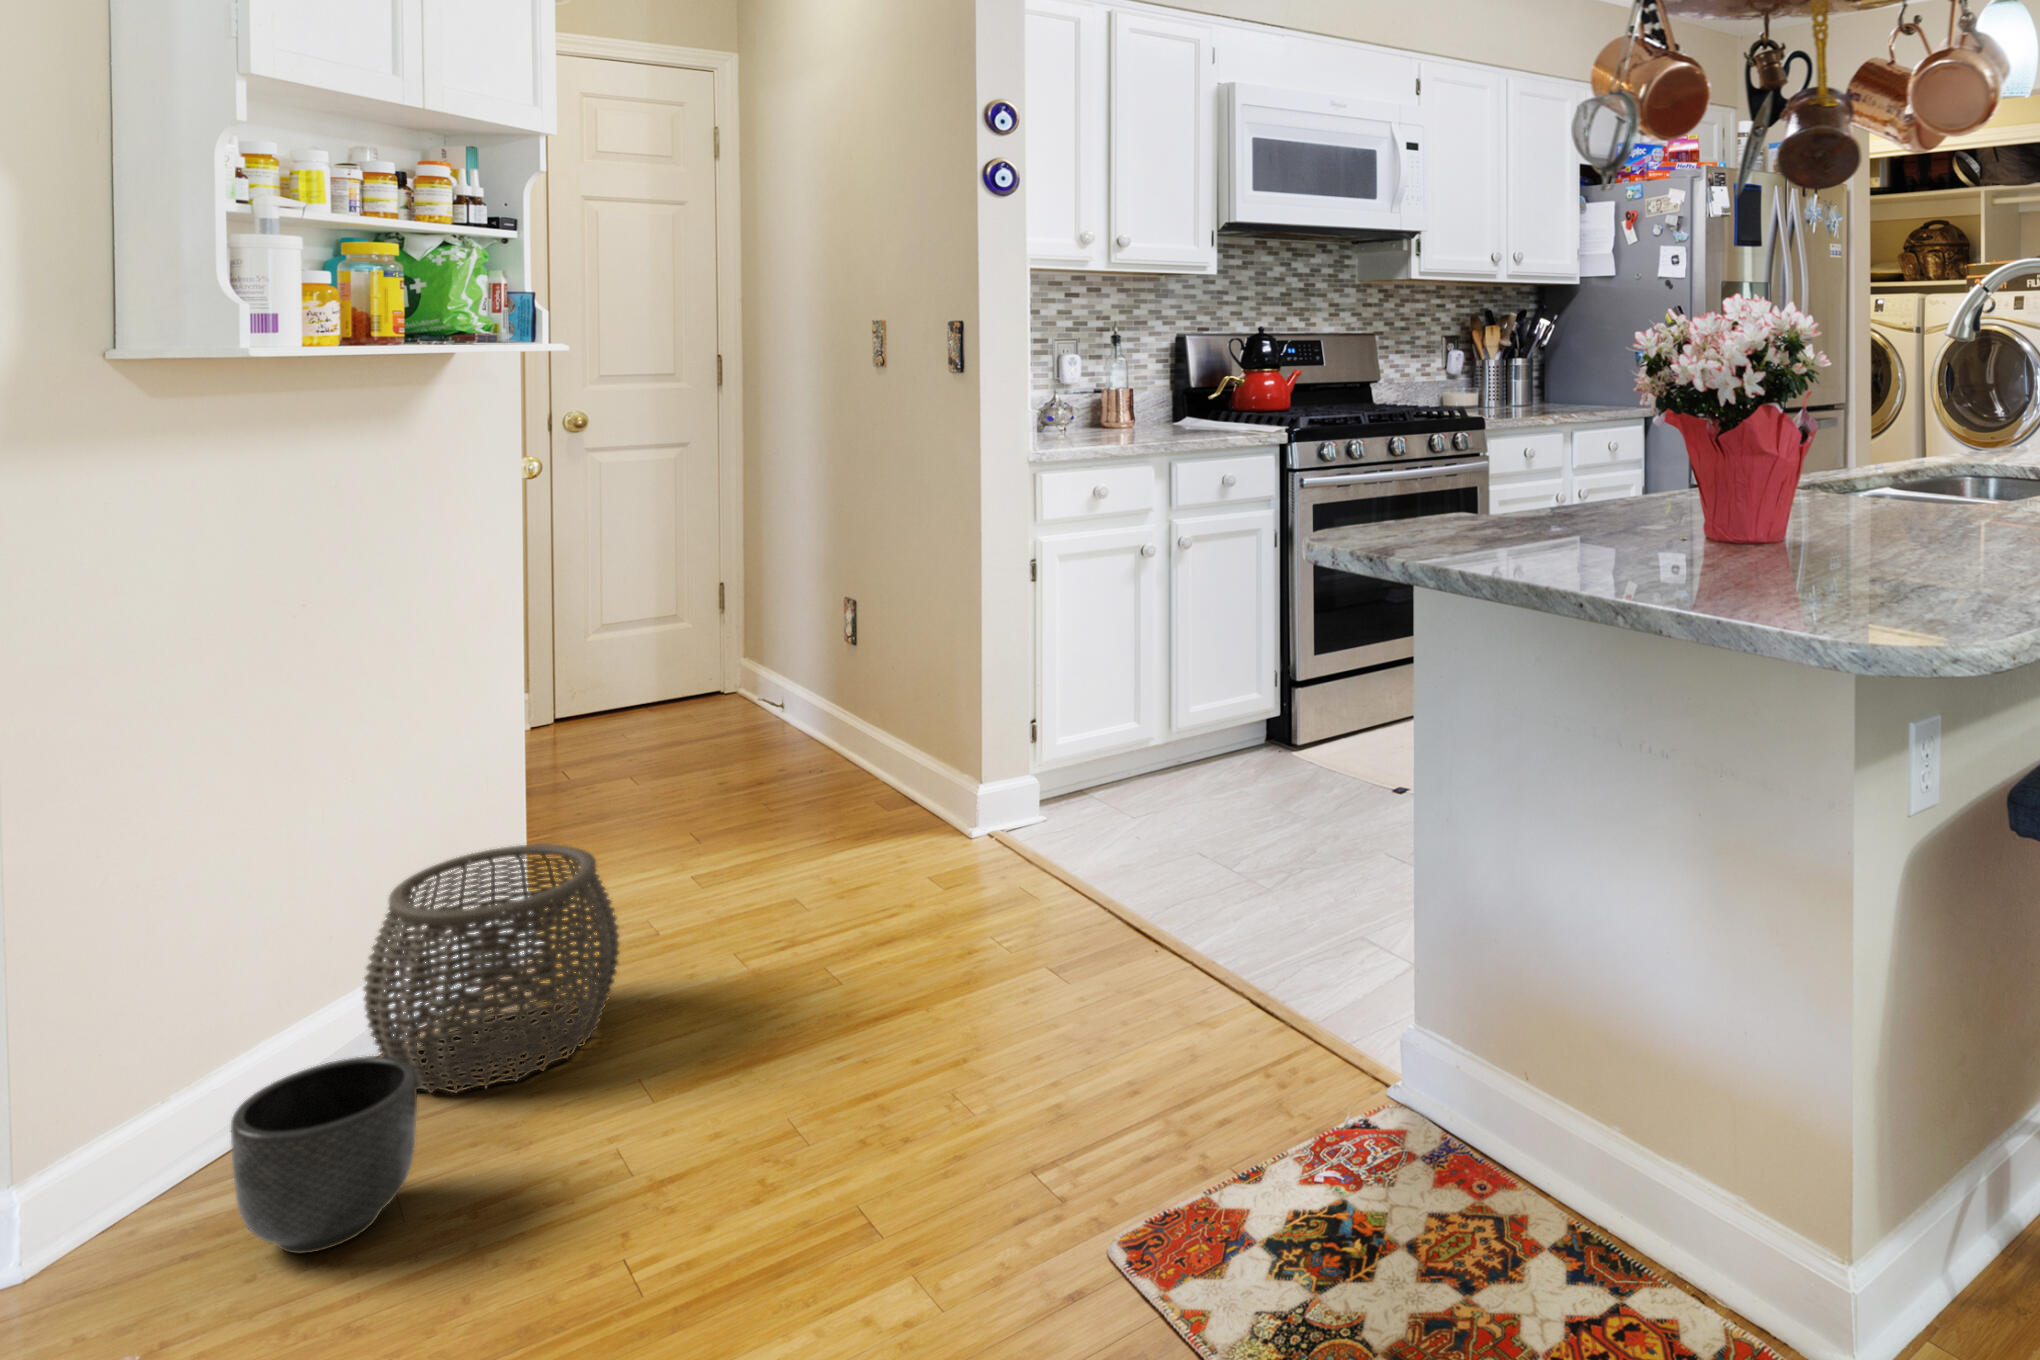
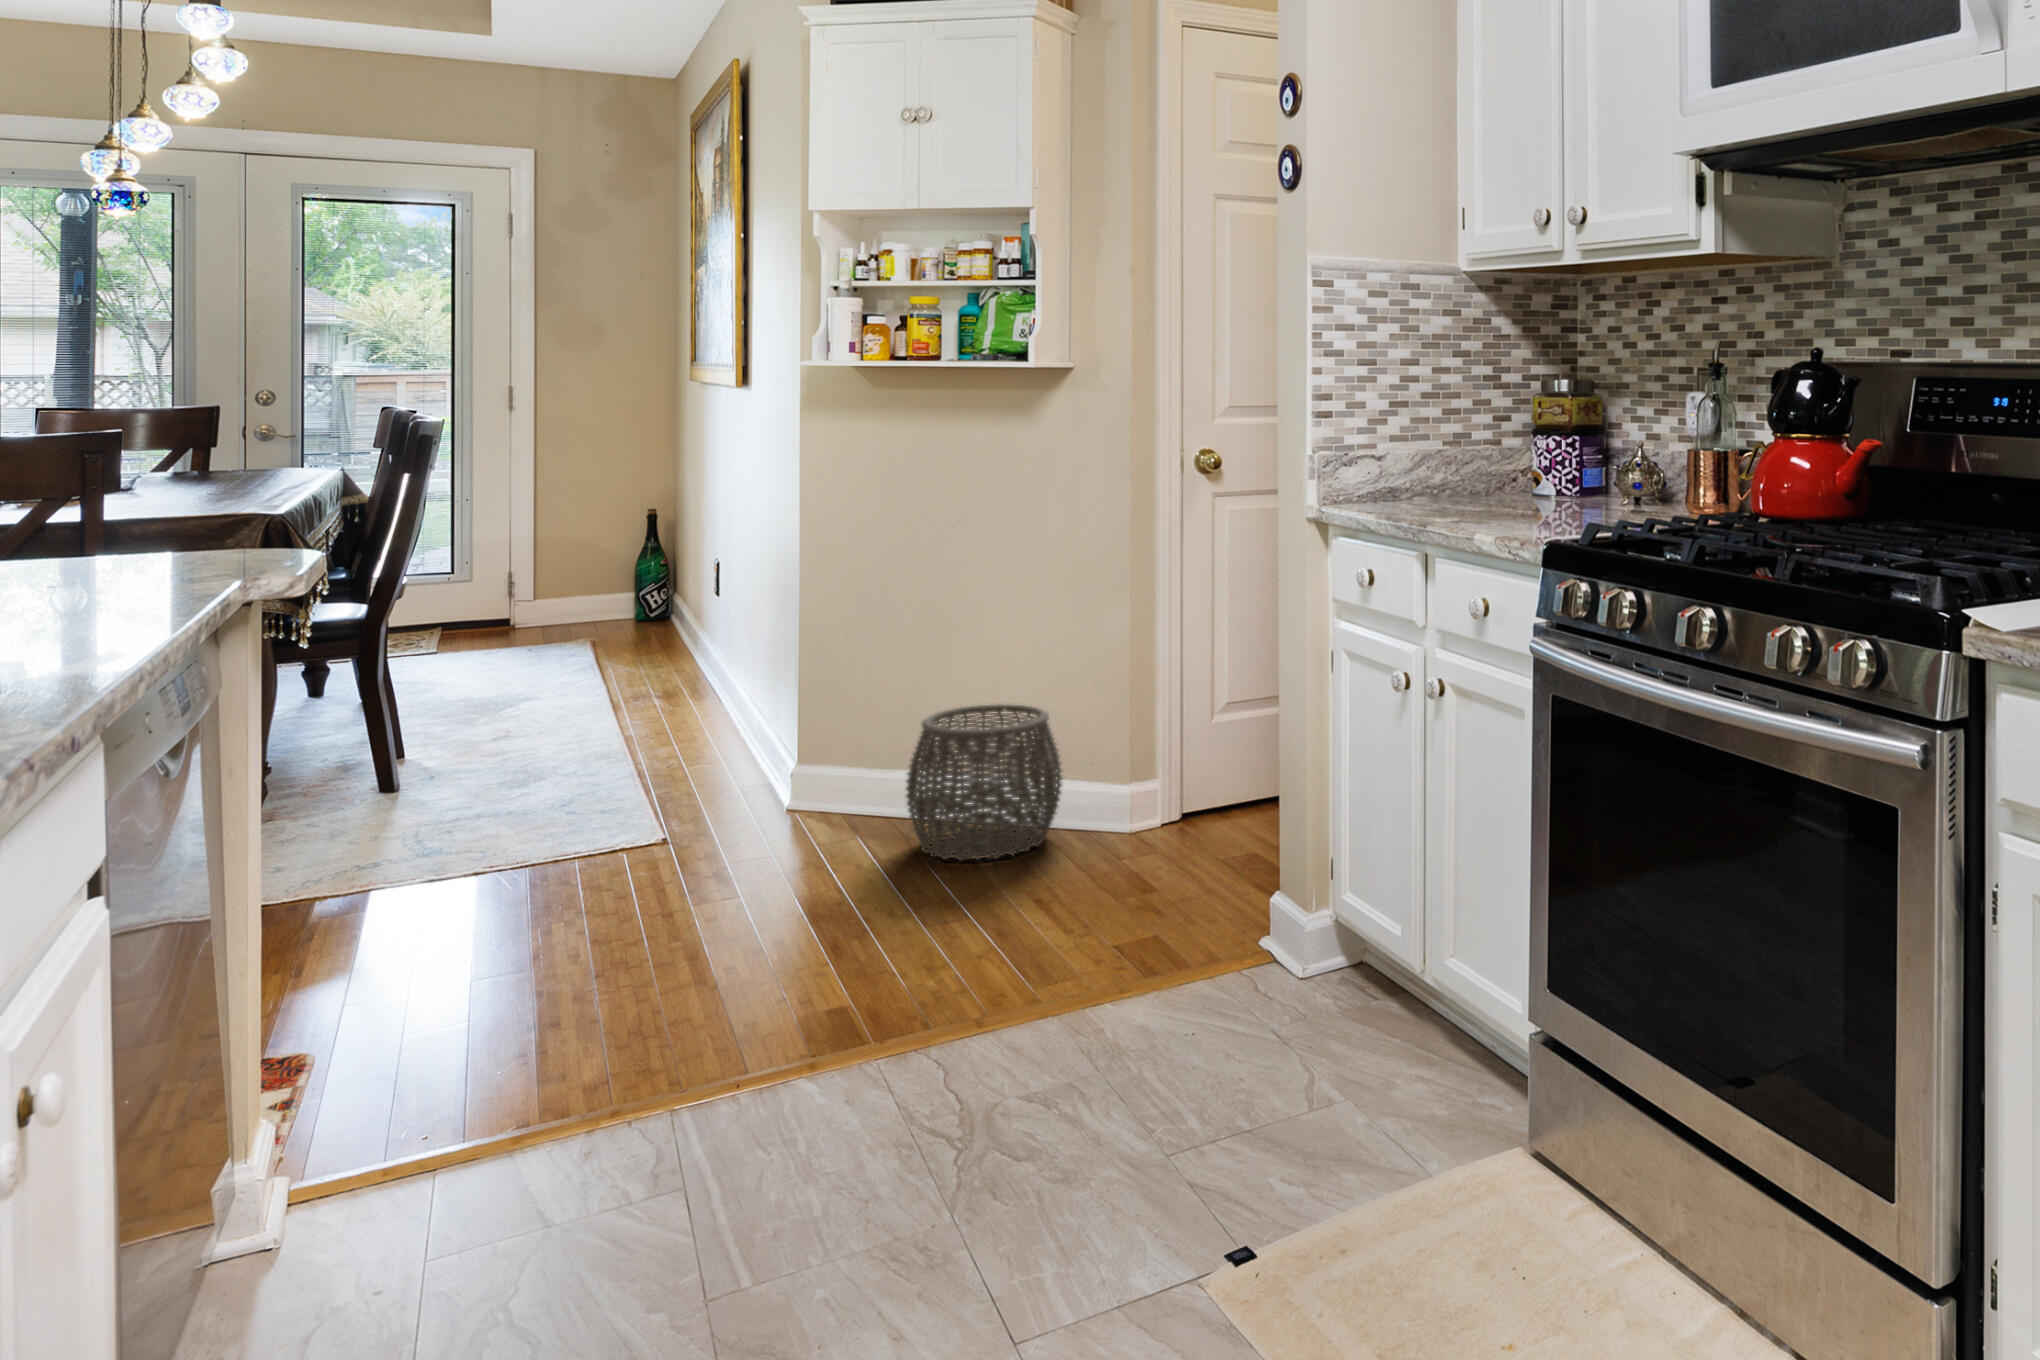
planter: present [231,1056,417,1254] -> none [747,750,839,848]

